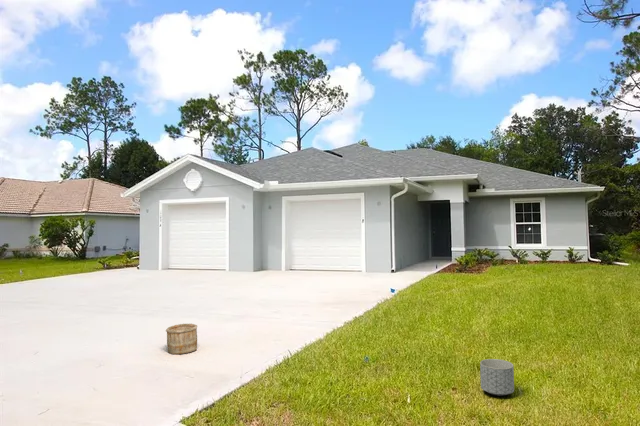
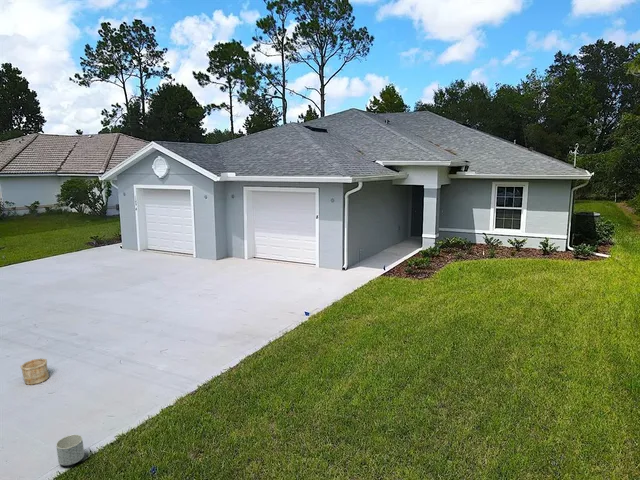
planter: present [480,359,514,396] -> present [56,435,84,465]

